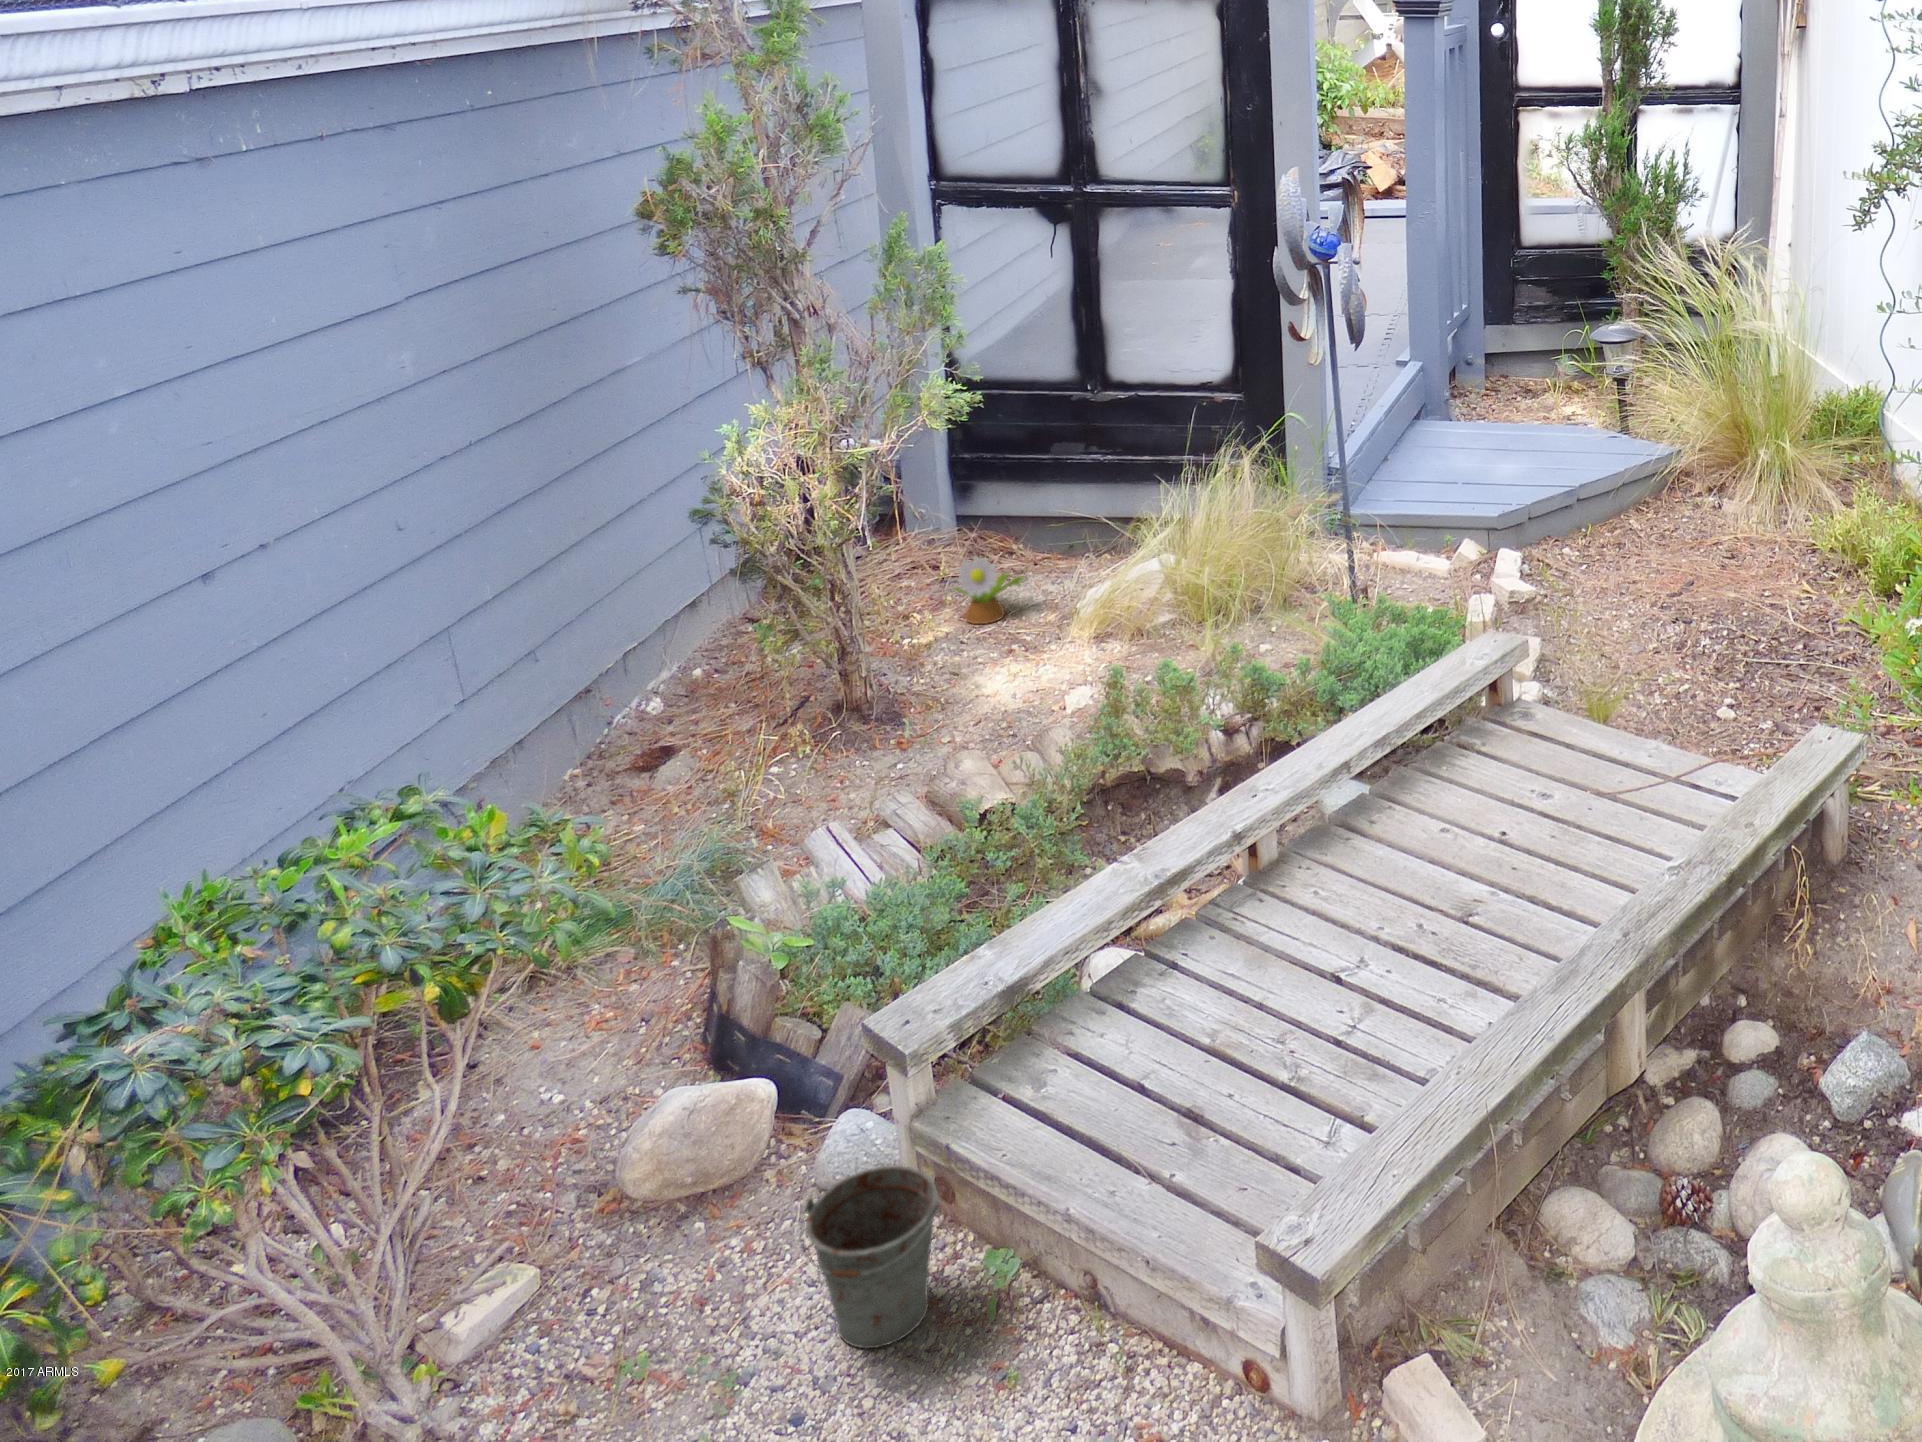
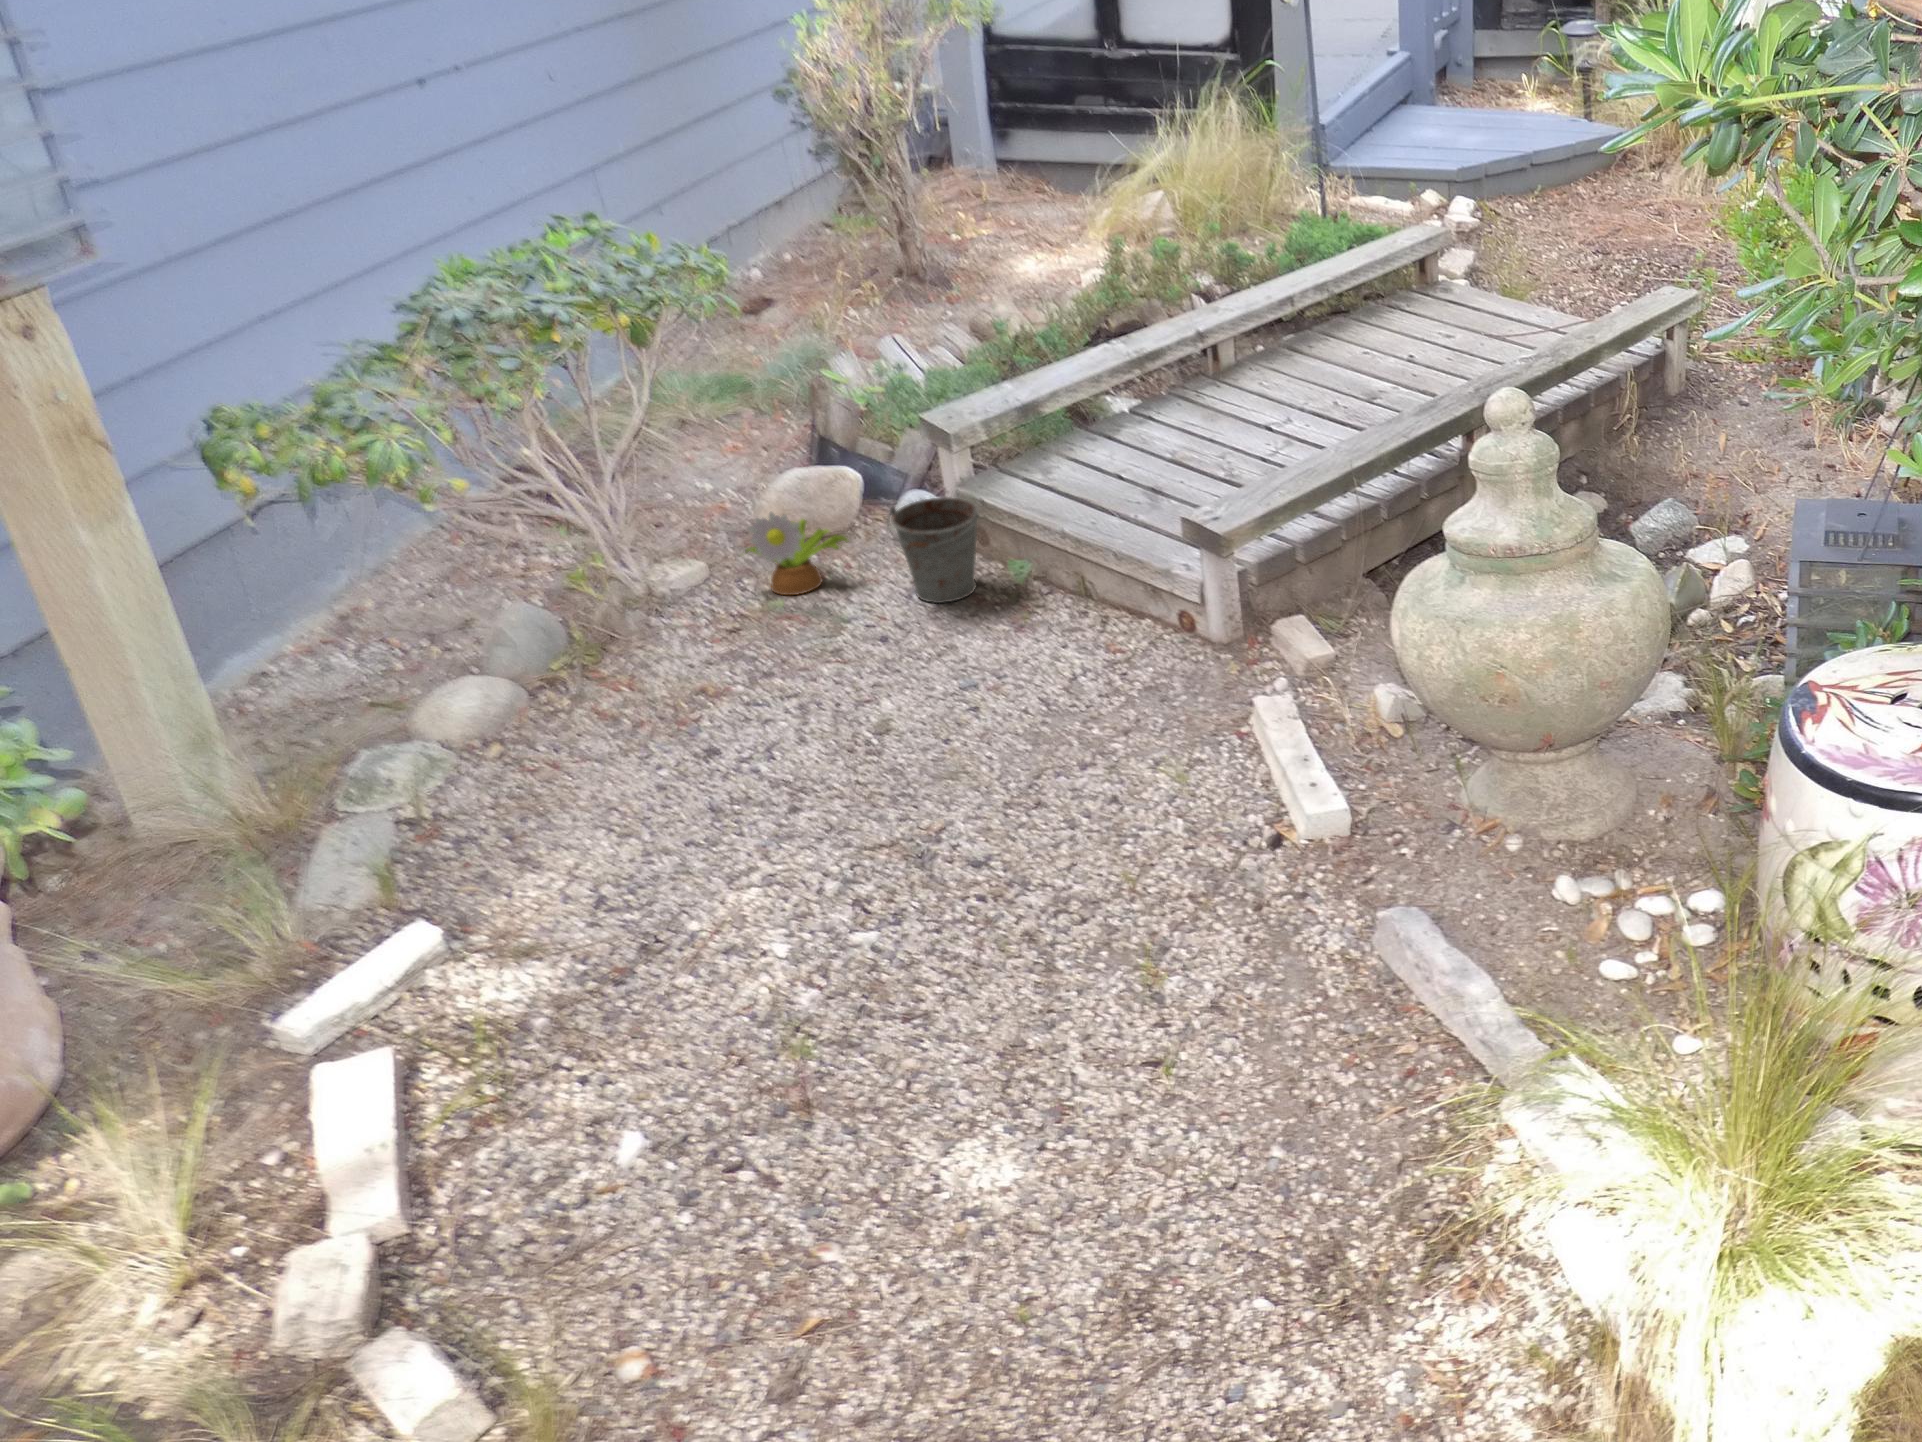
decorative plant: present [951,556,1026,624] -> present [745,512,849,595]

